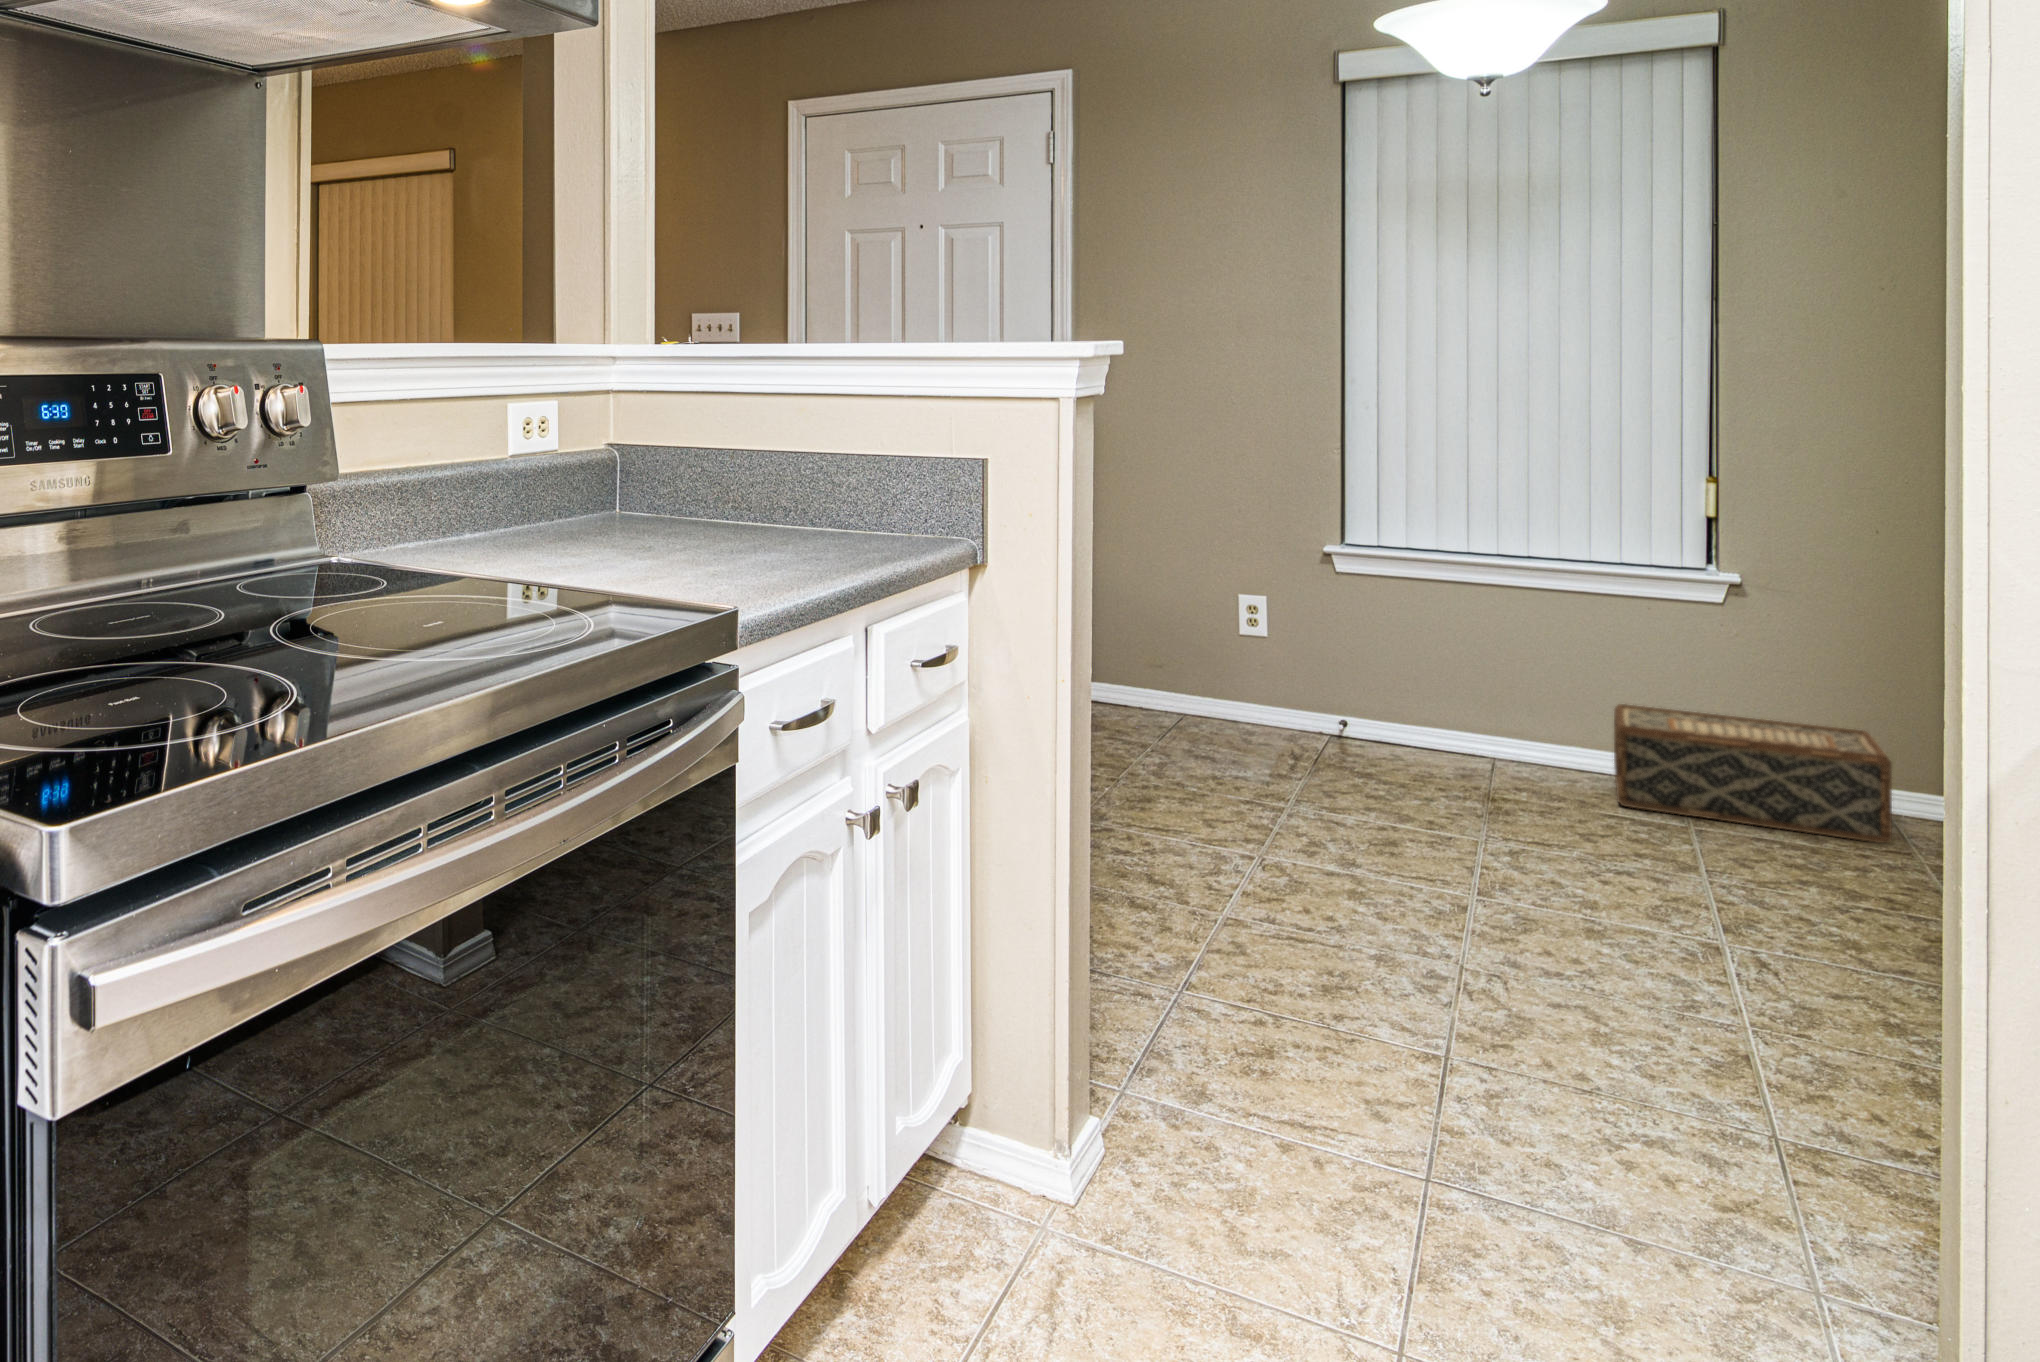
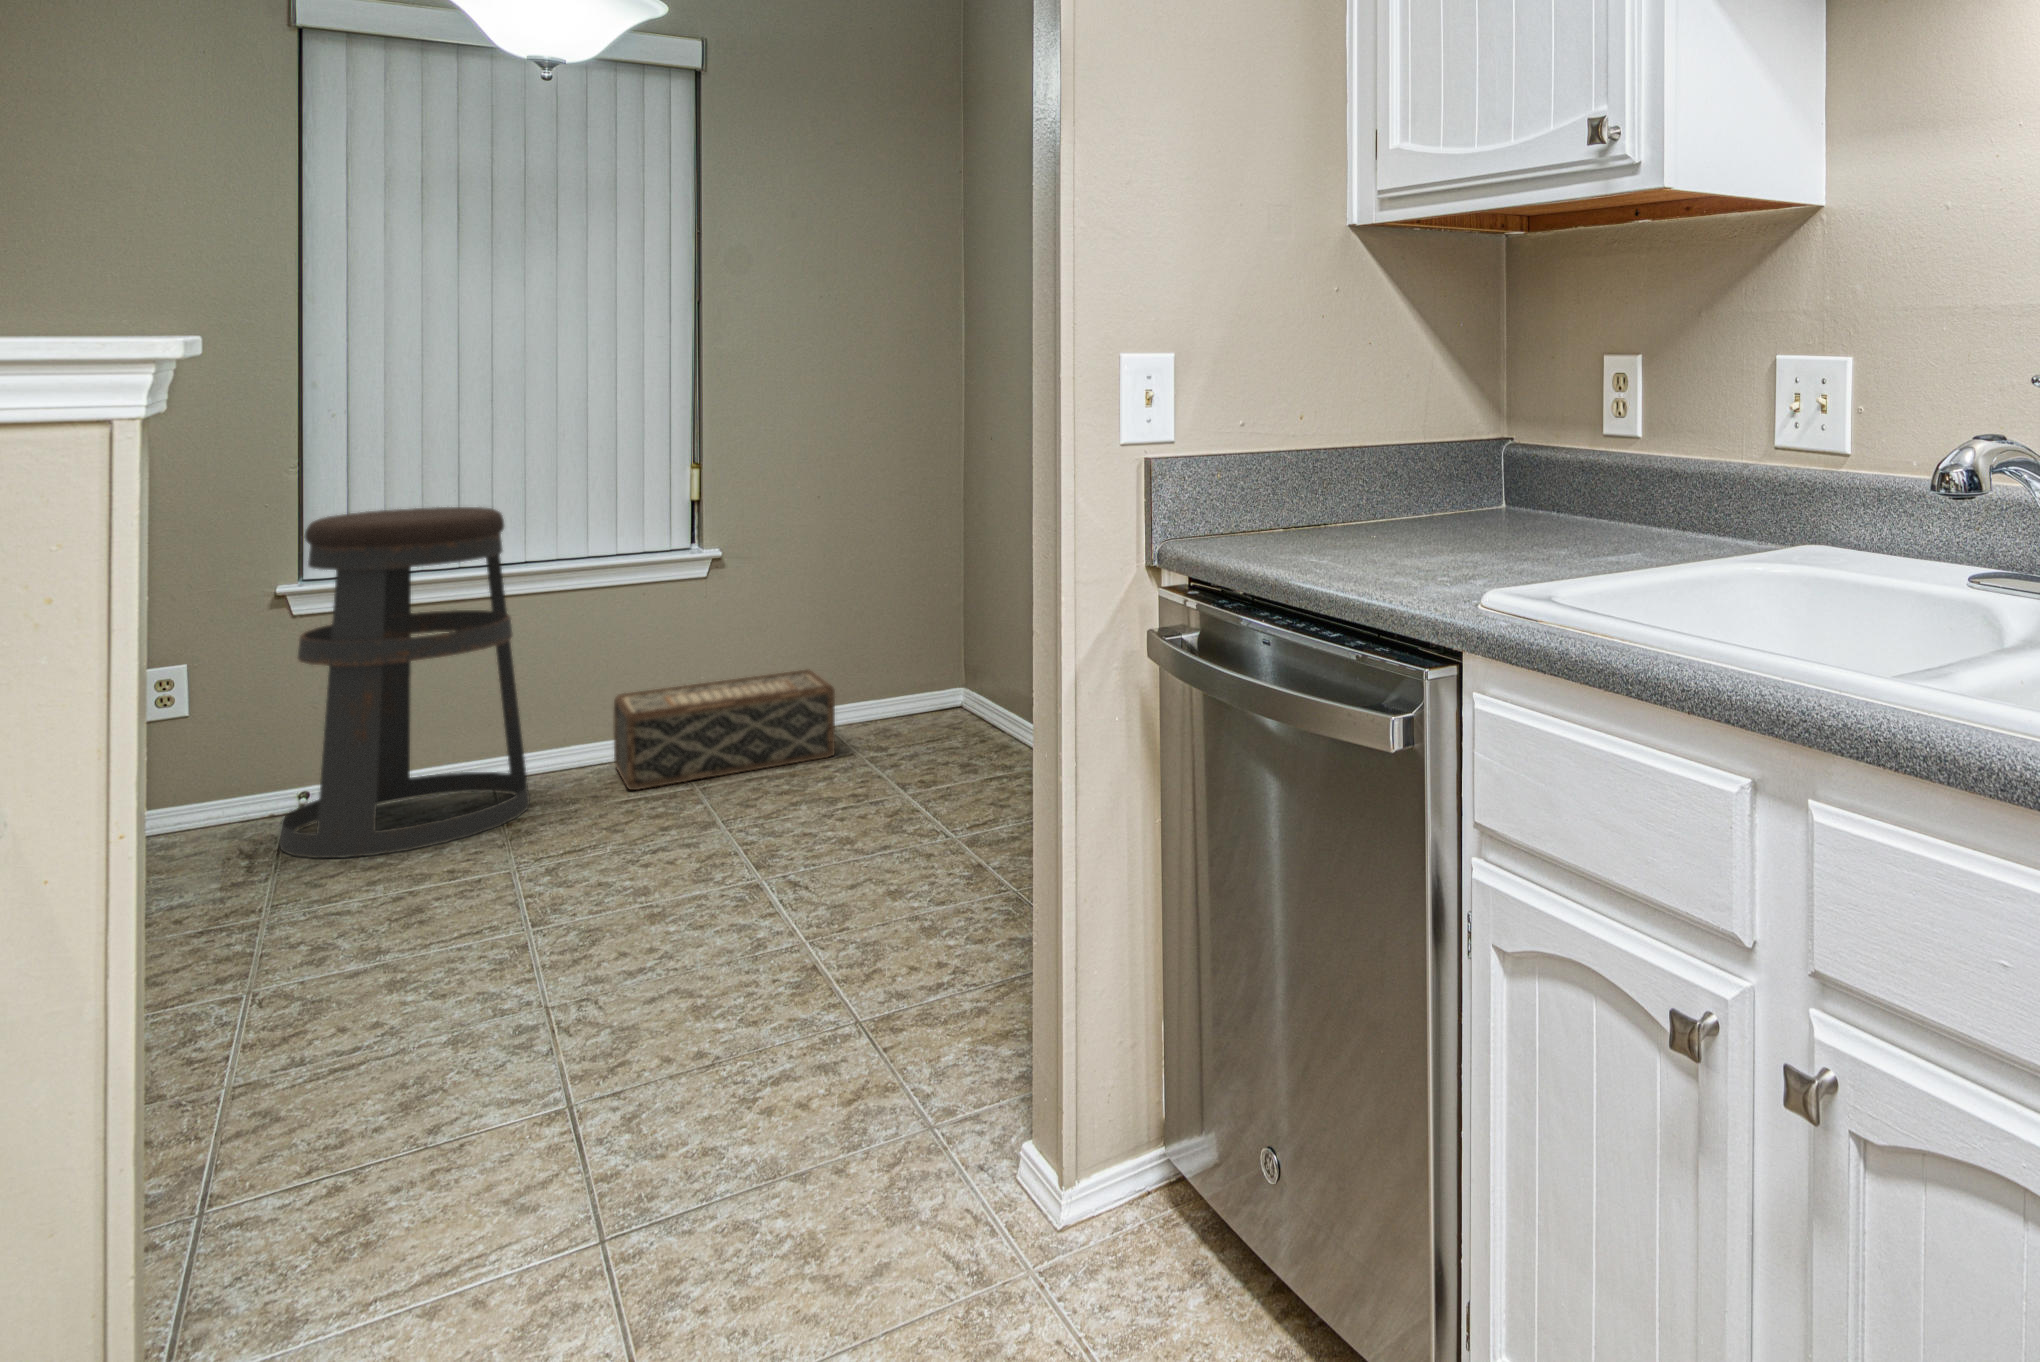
bar stool: none [1312,489,1519,799] -> present [279,507,530,858]

